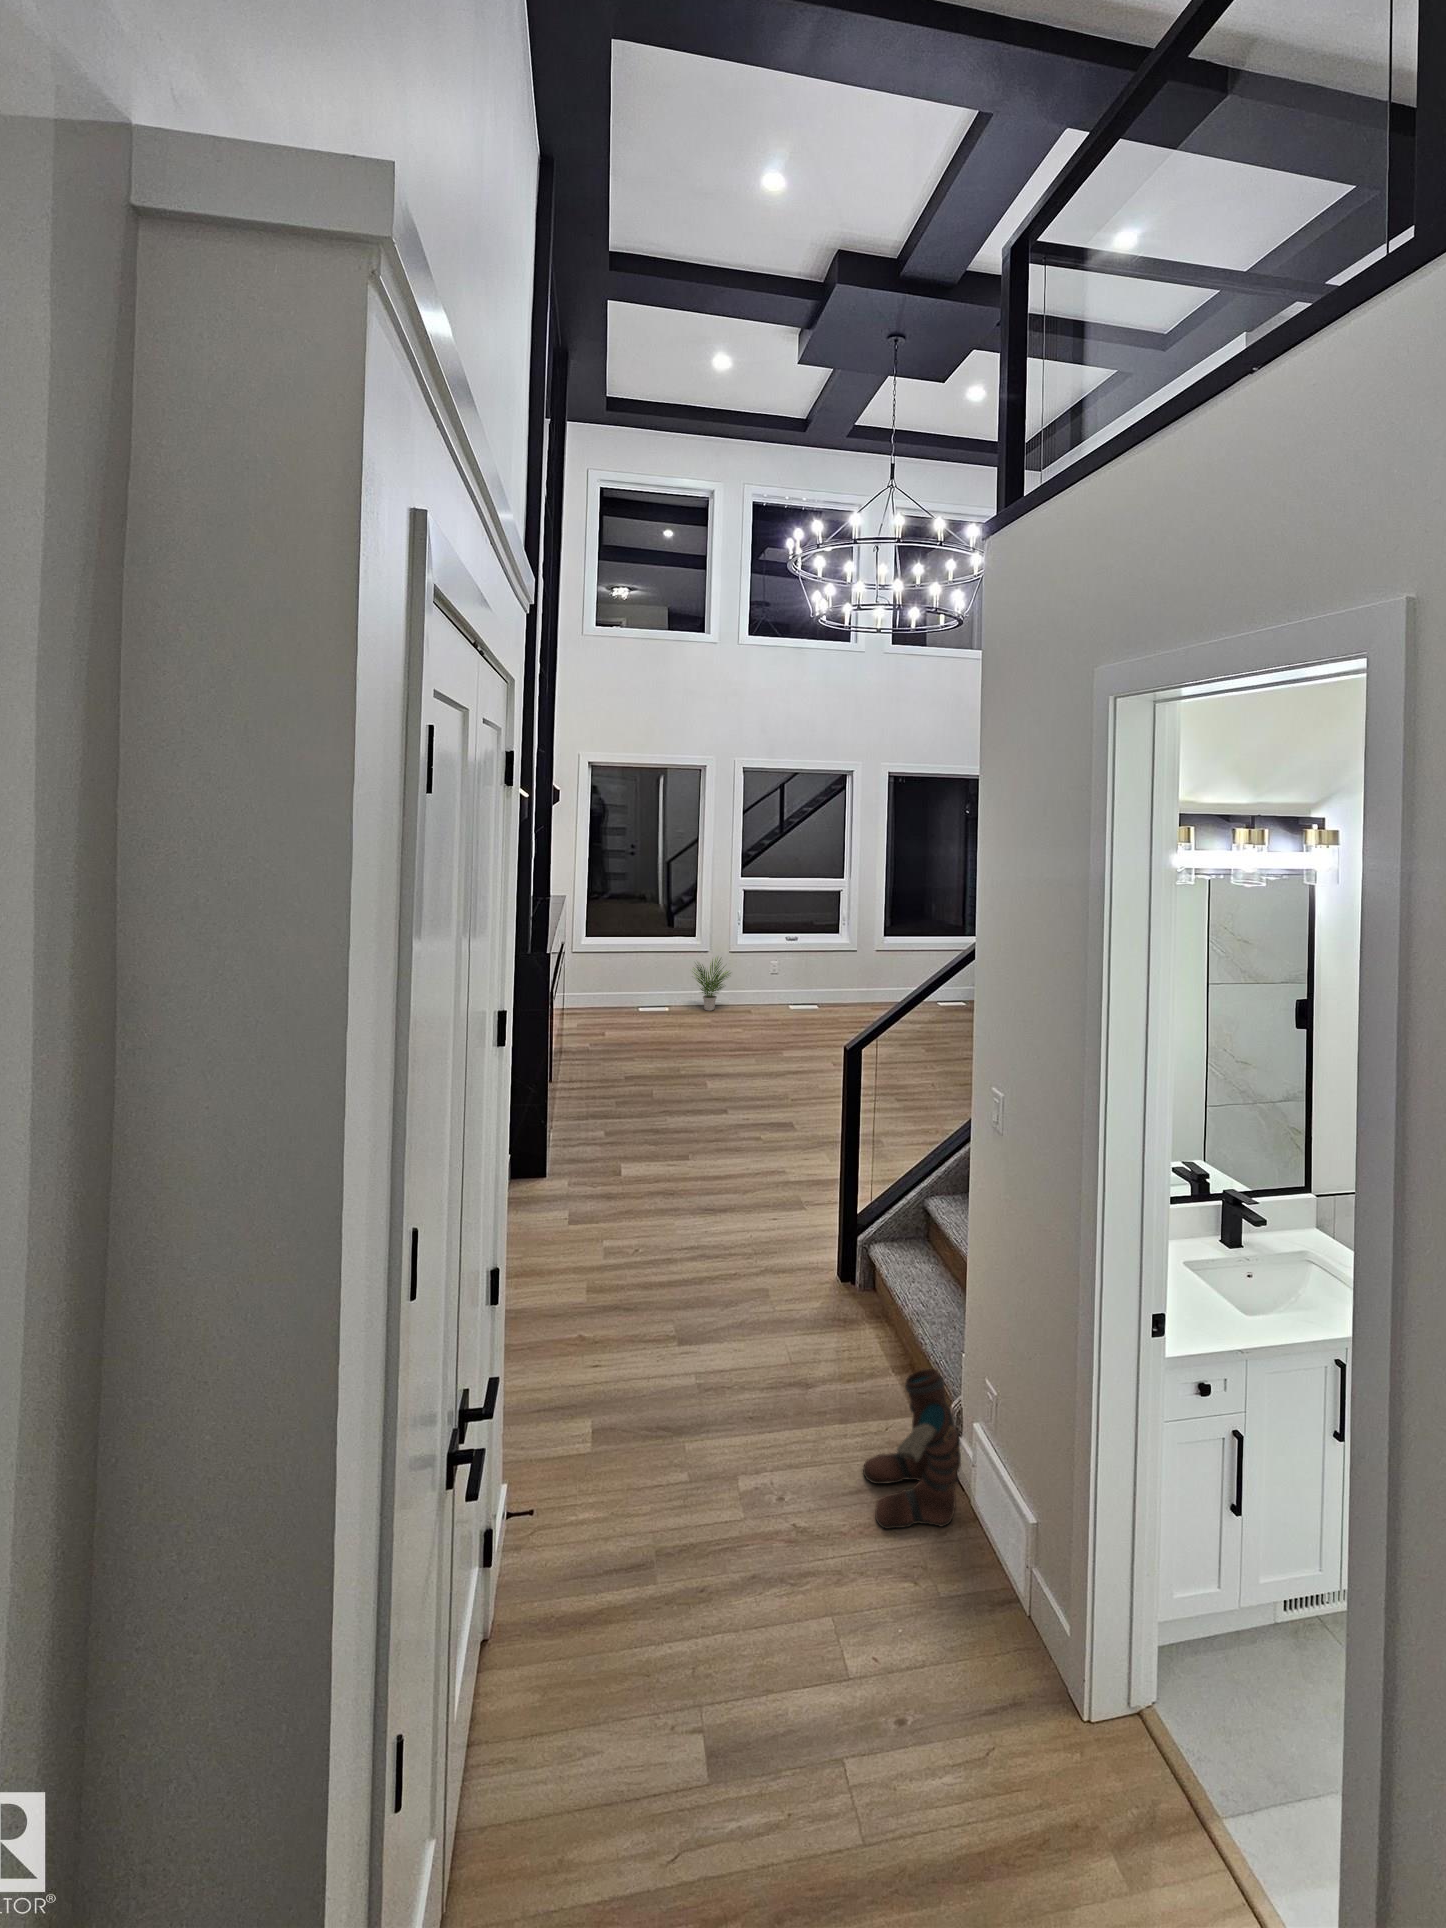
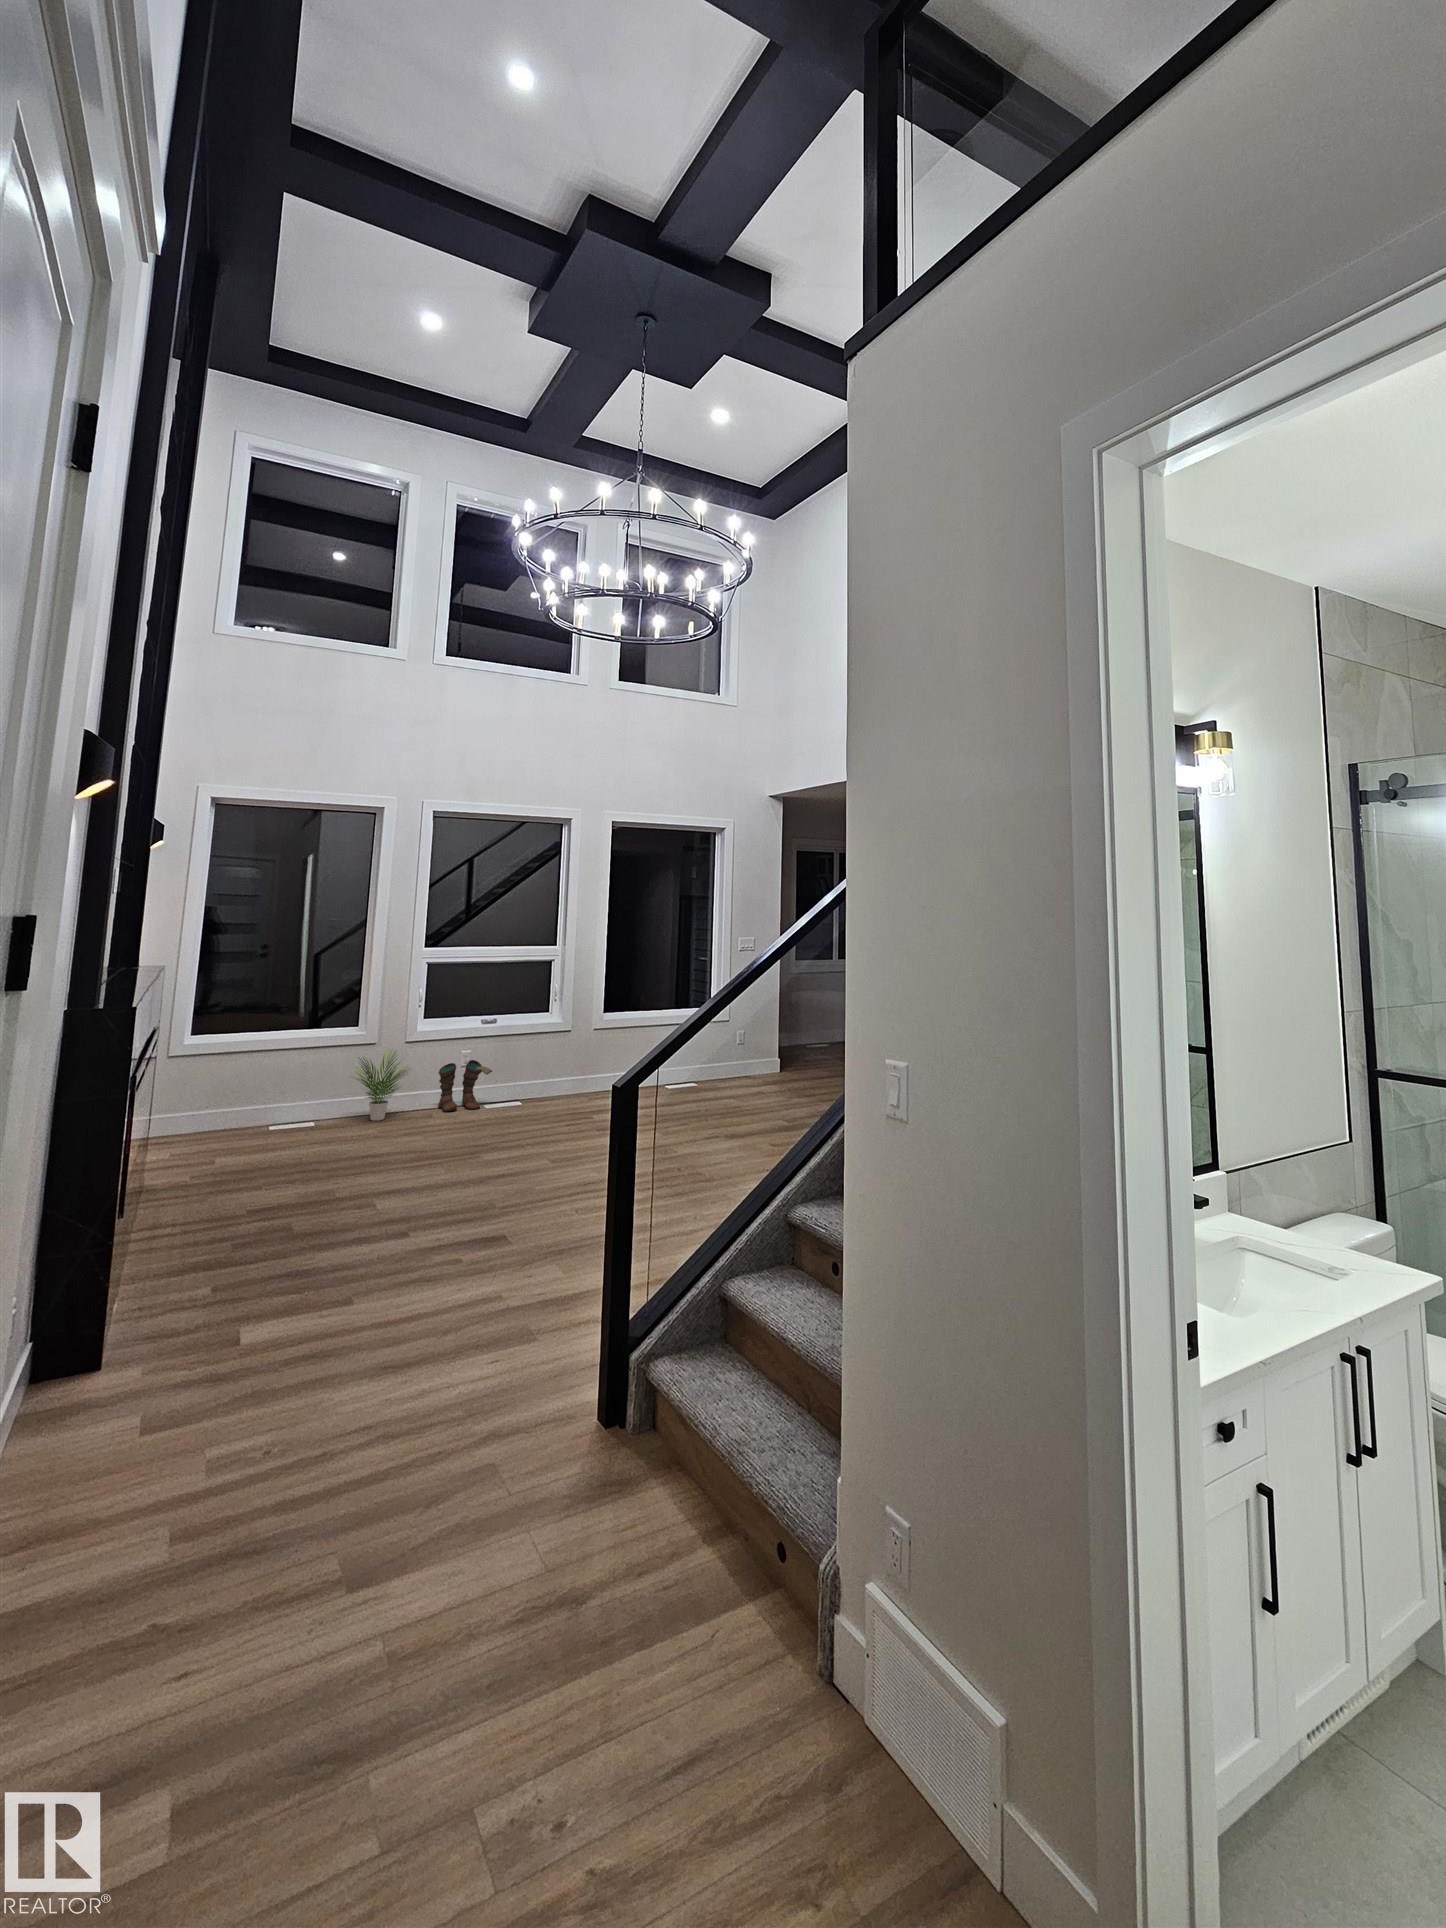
boots: present [863,1369,961,1529] -> present [438,1060,492,1112]

